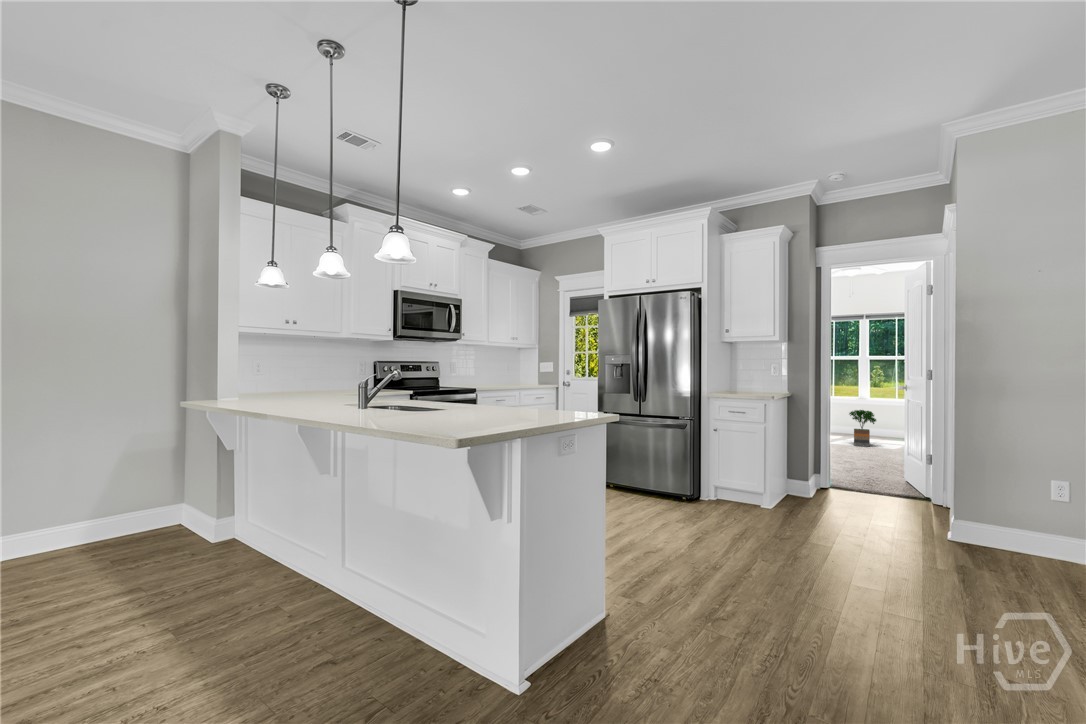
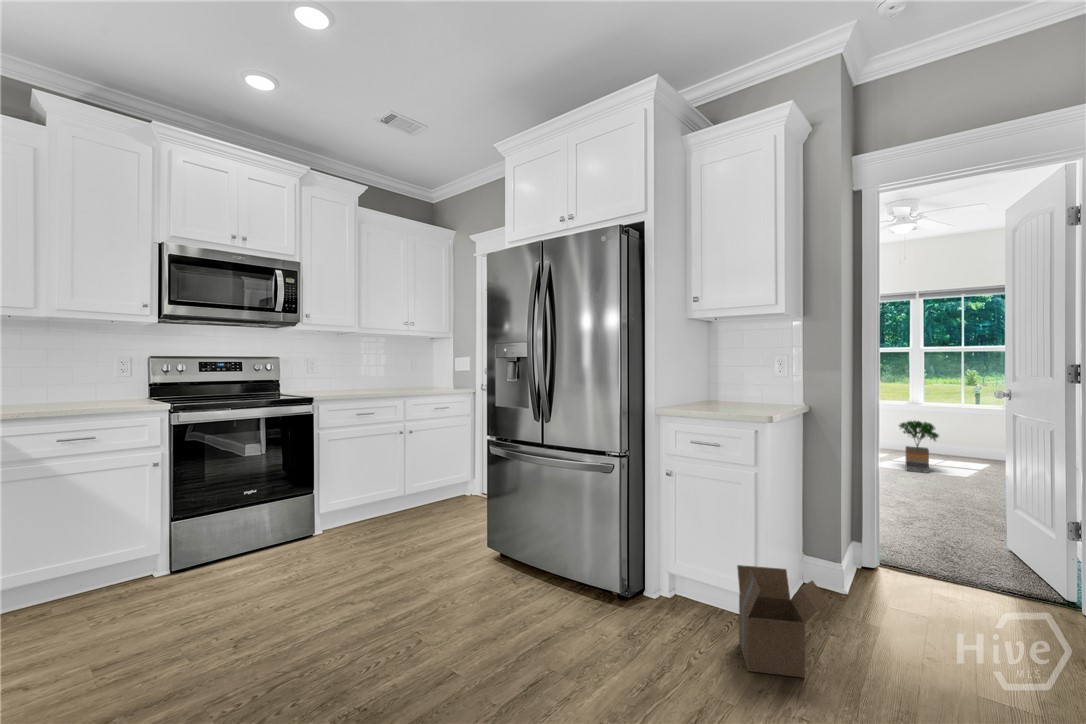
cardboard box: none [756,474,804,521] -> present [737,565,829,678]

